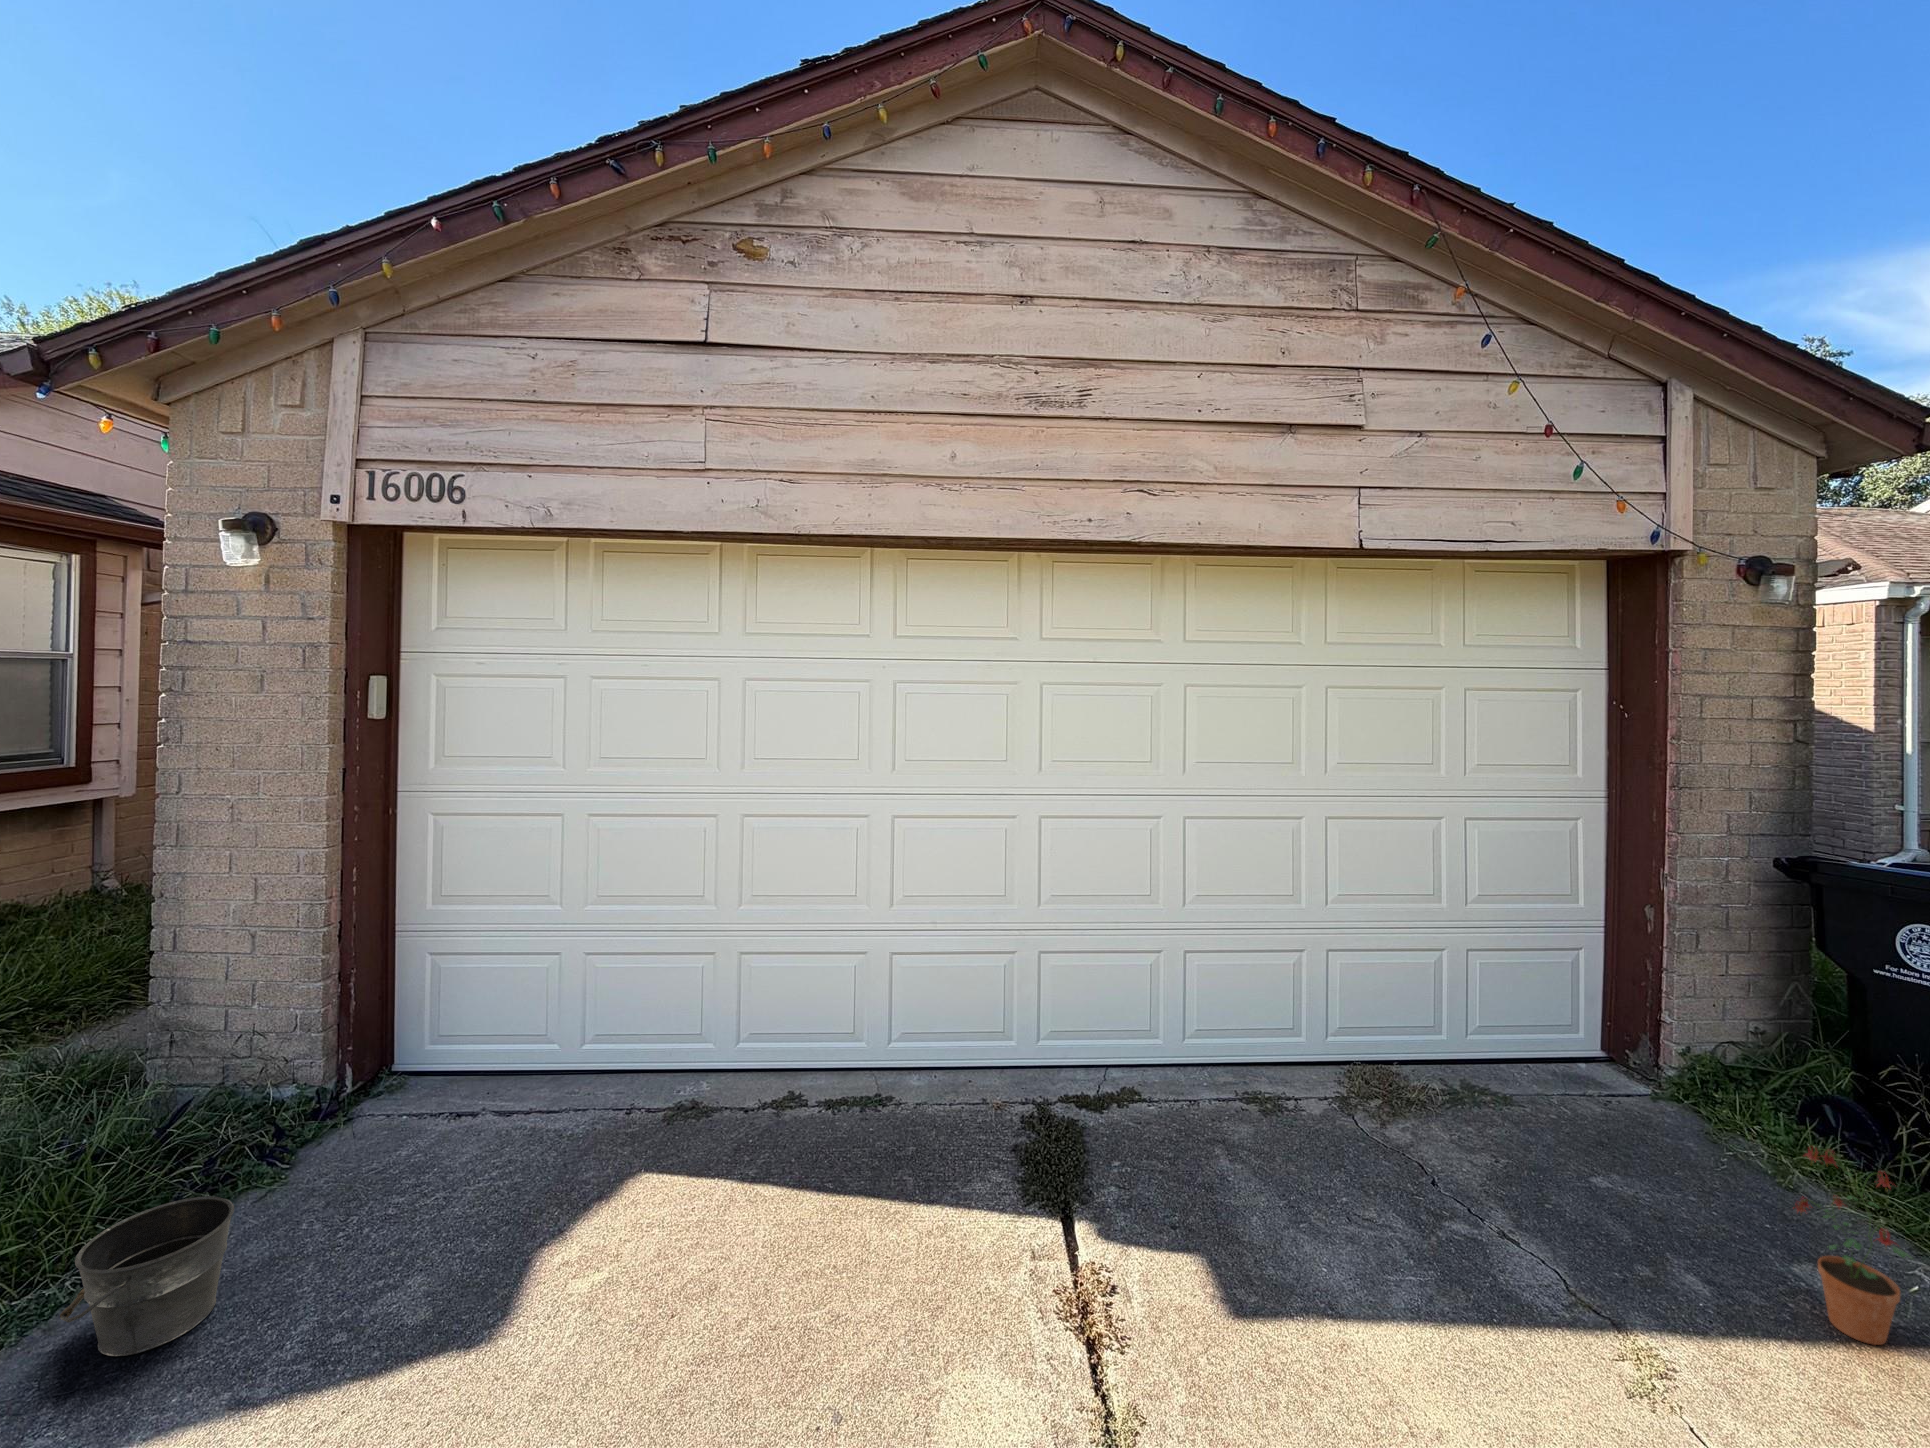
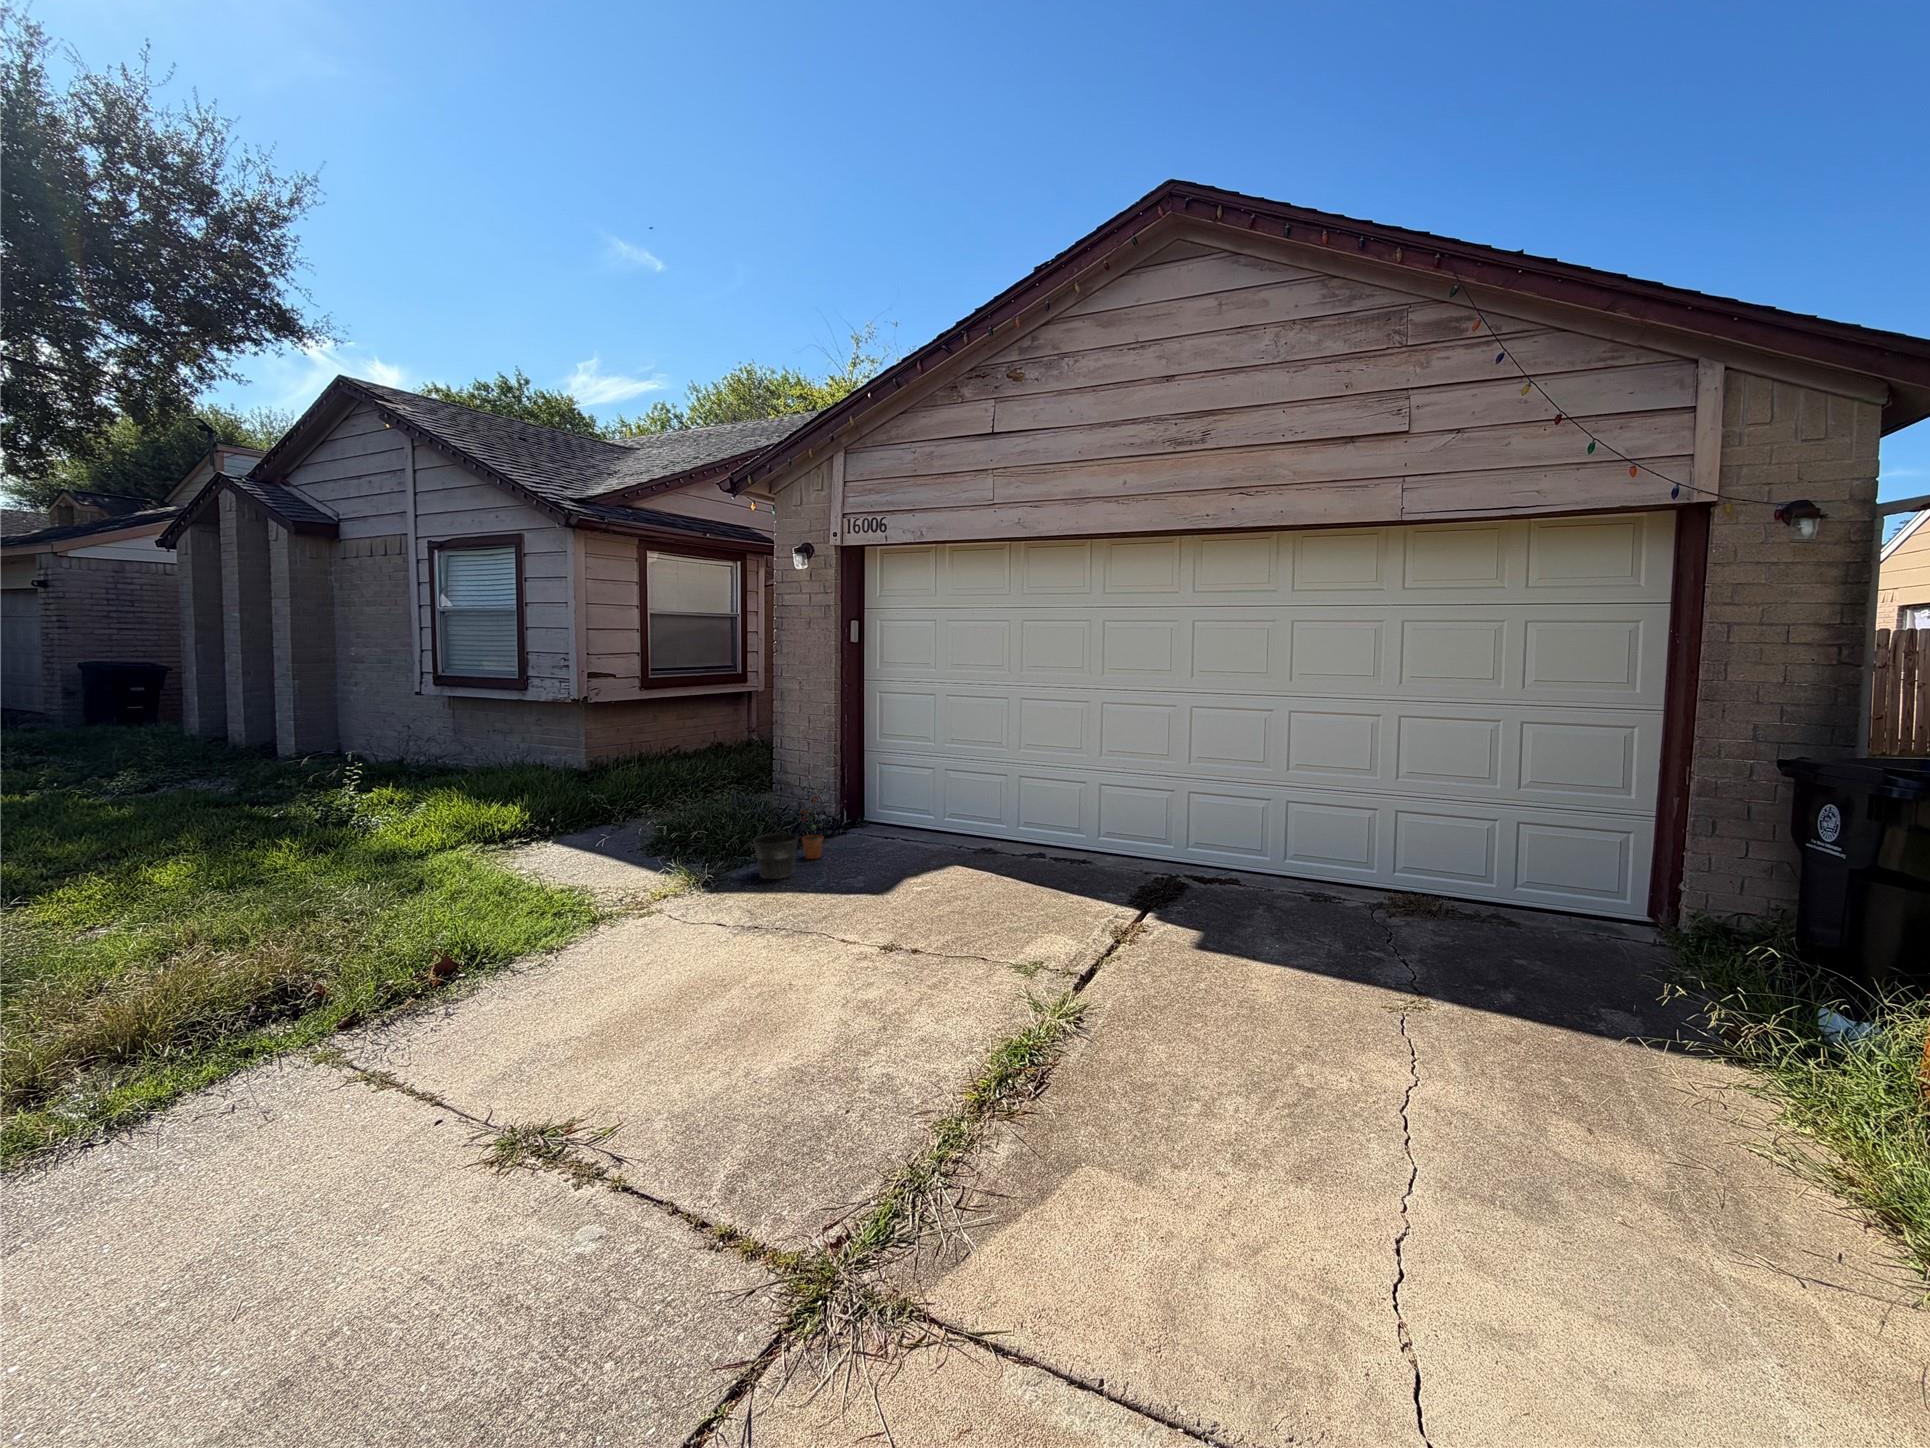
potted plant: present [1795,1148,1911,1345] -> present [800,795,823,859]

